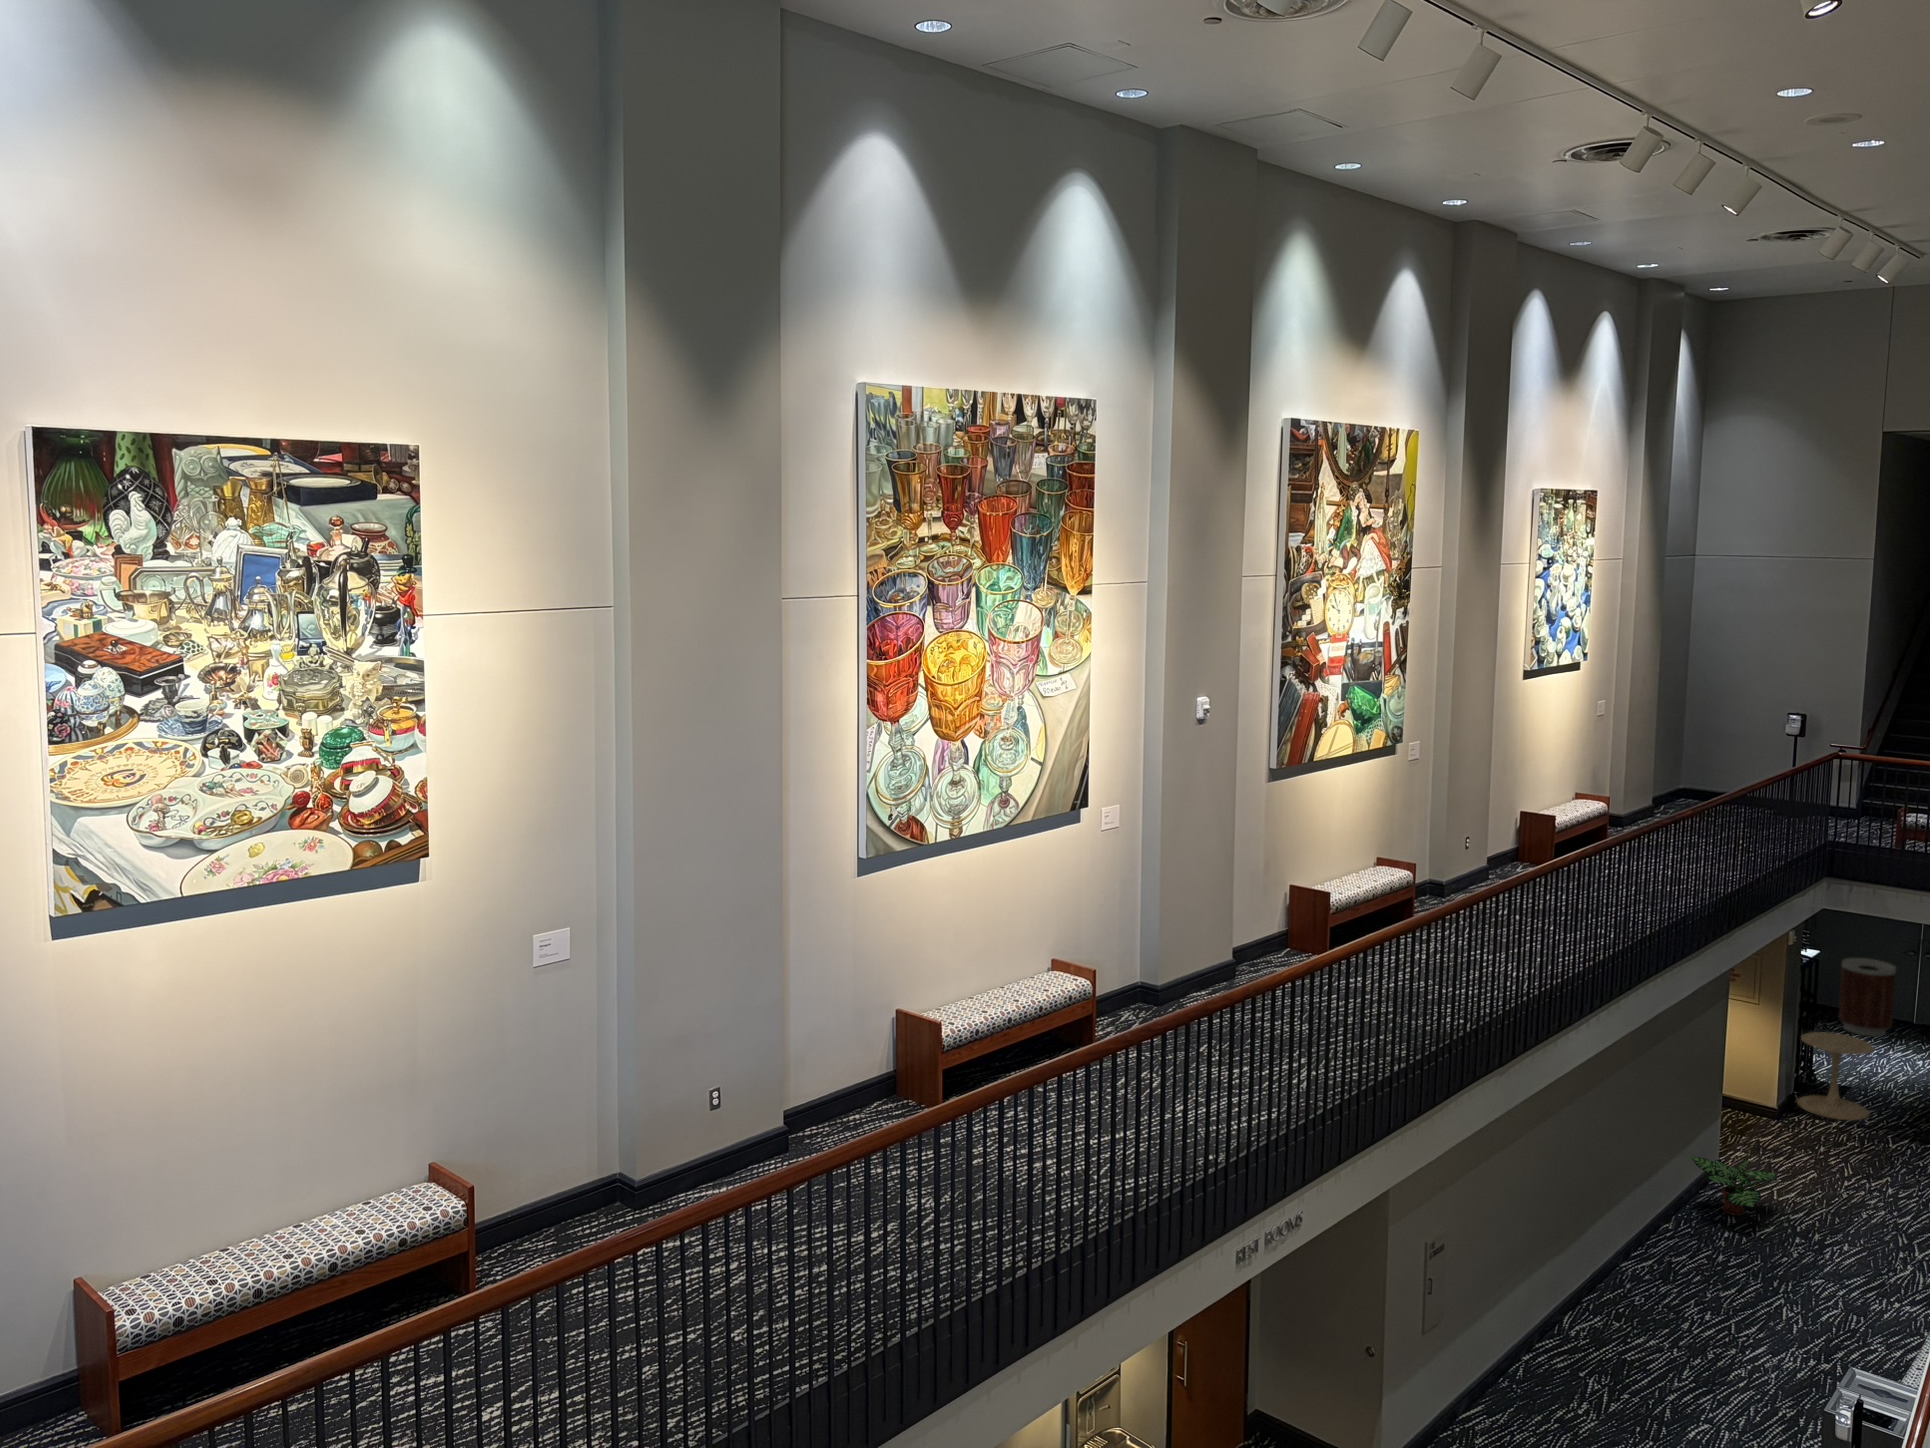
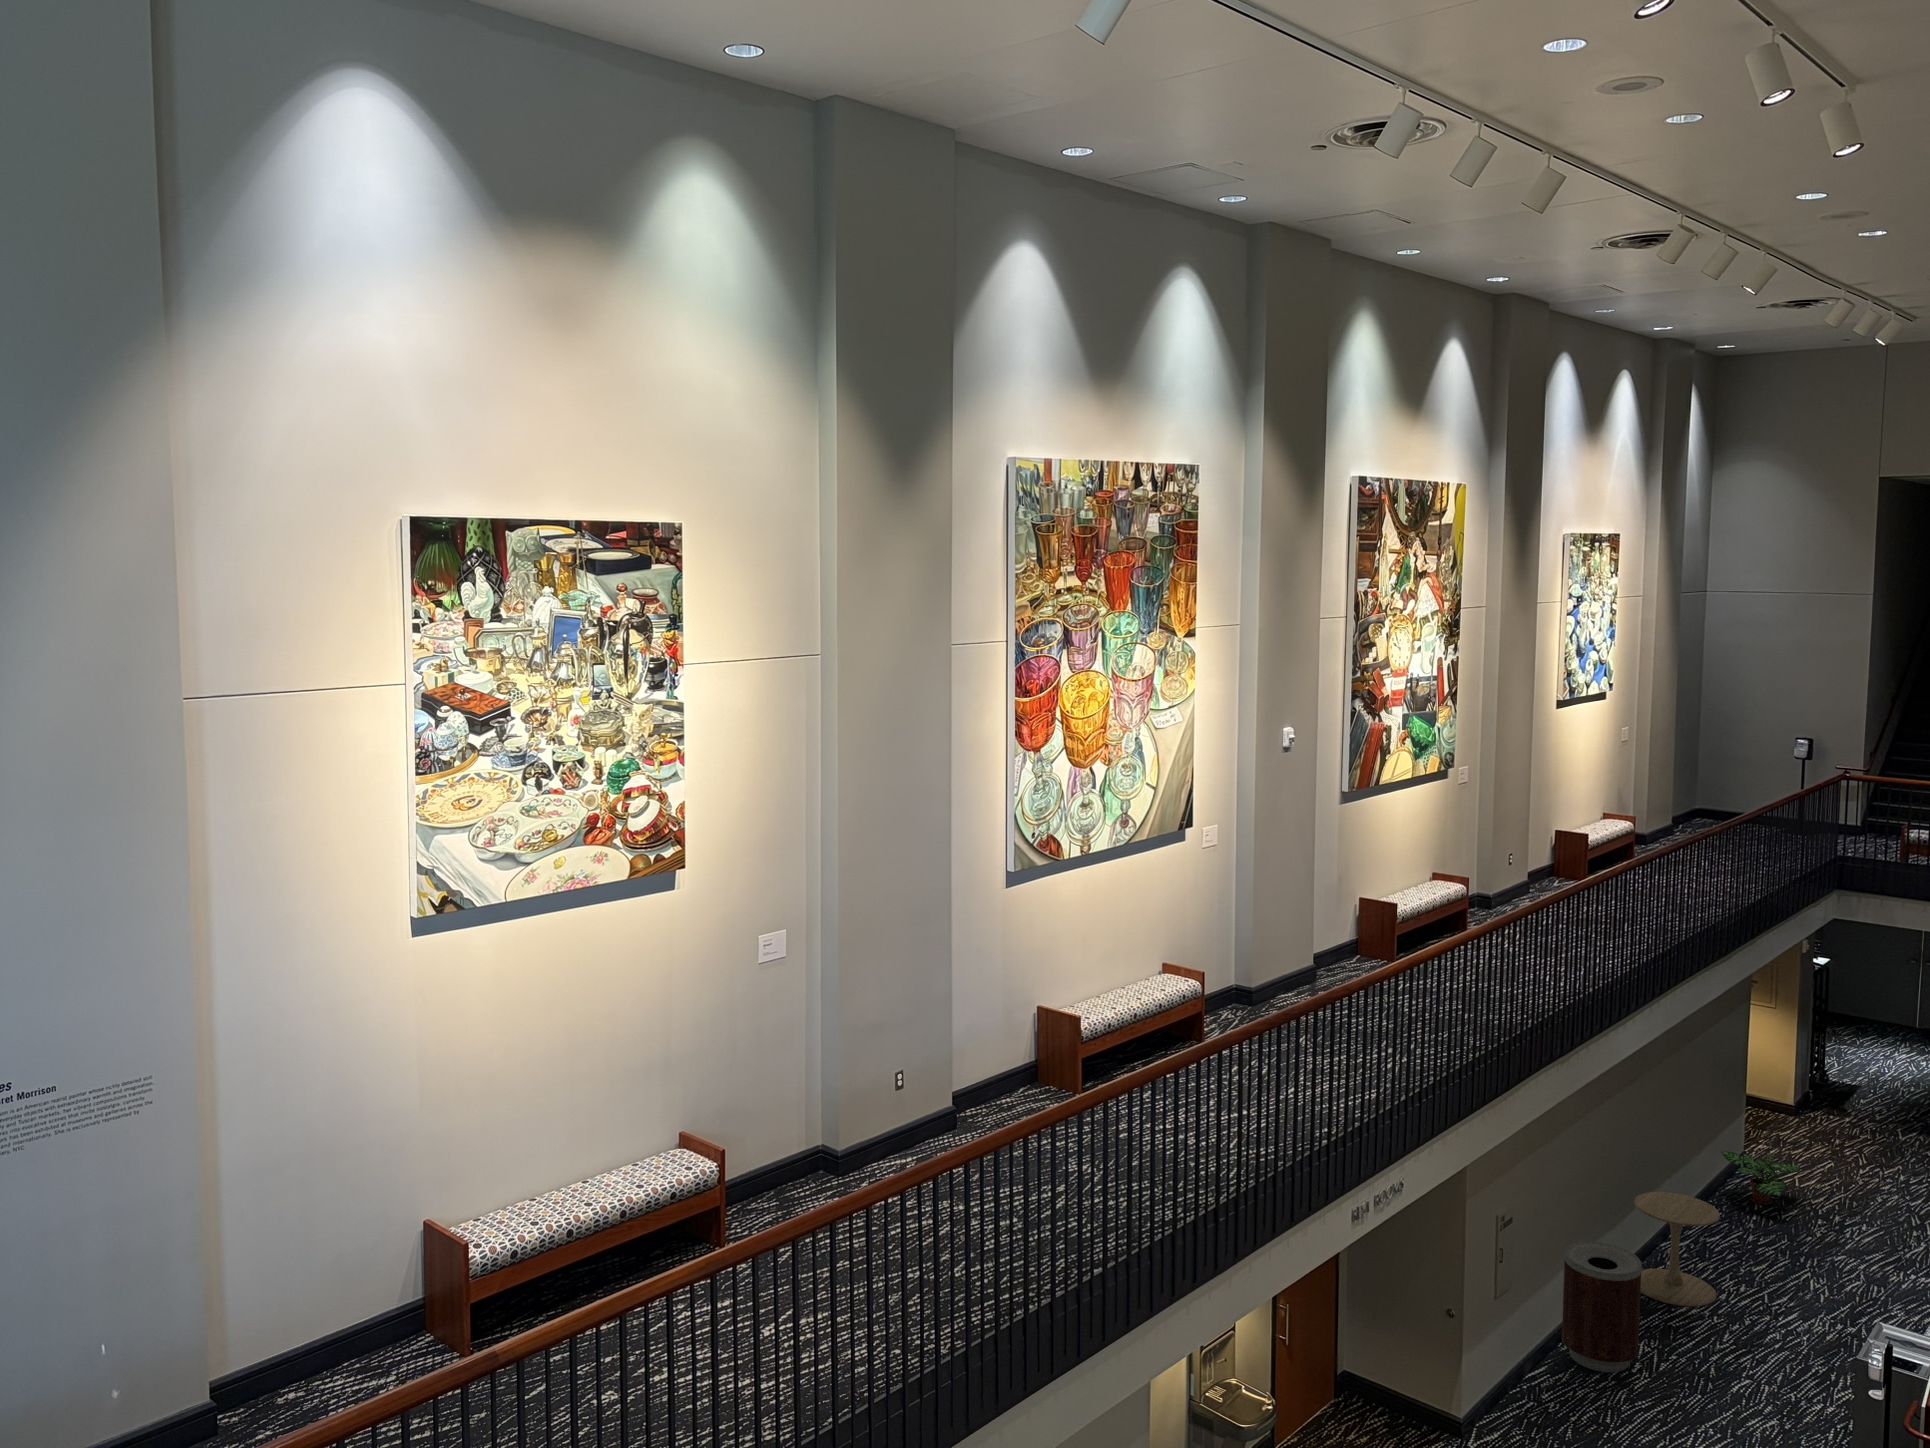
trash can: present [1839,958,1896,1036] -> present [1562,1242,1642,1372]
pedestal table: present [1797,1032,1874,1120] -> present [1634,1192,1720,1307]

